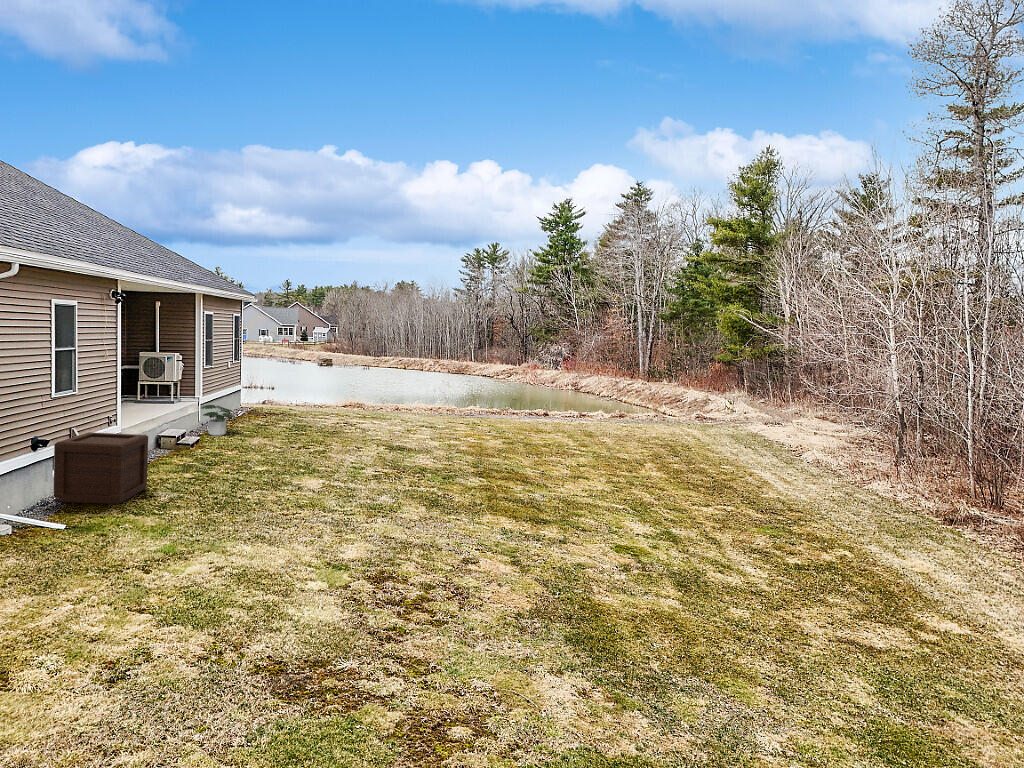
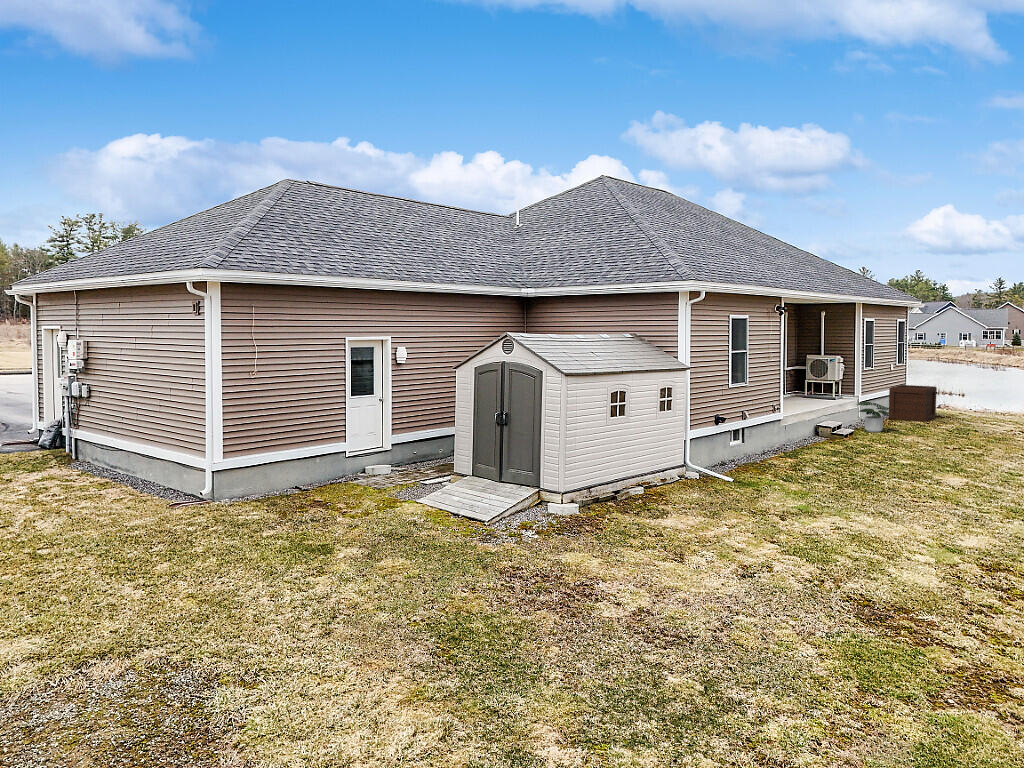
wooden crate: present [54,432,148,504] -> present [889,385,937,422]

